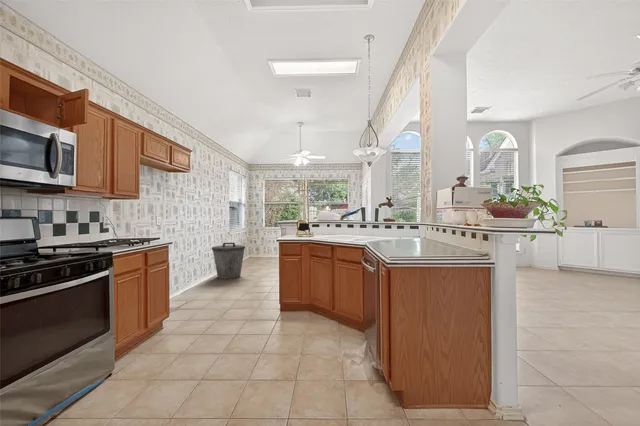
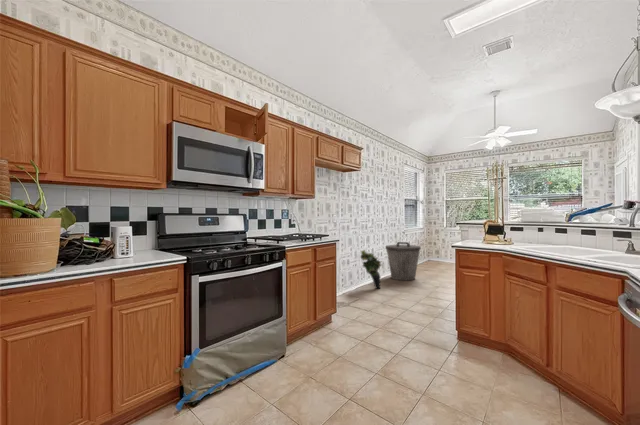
potted plant: none [187,252,212,289] -> present [361,250,382,289]

